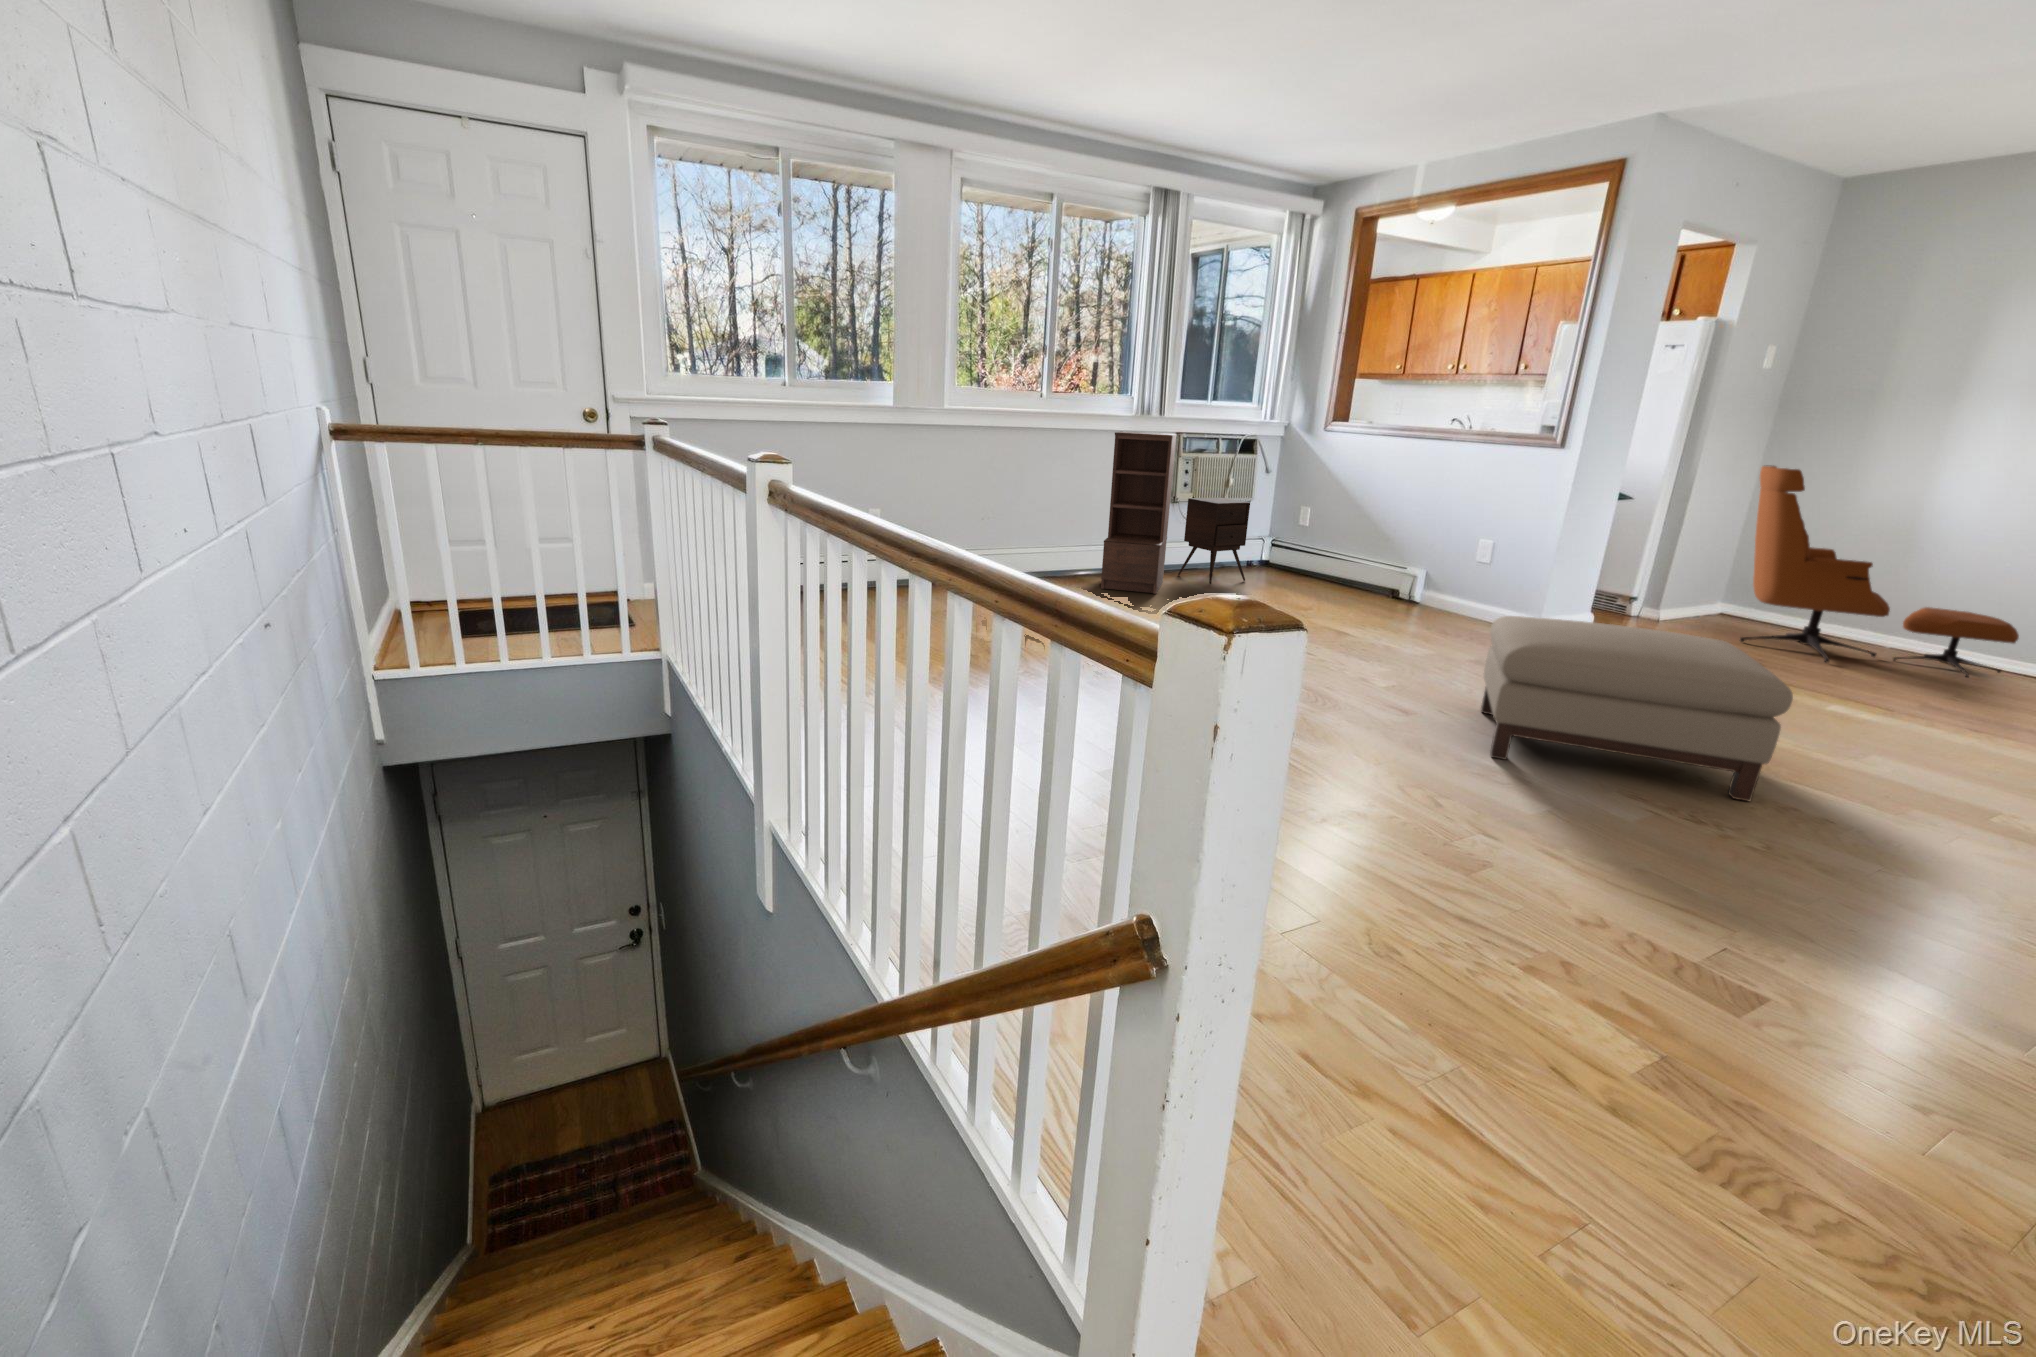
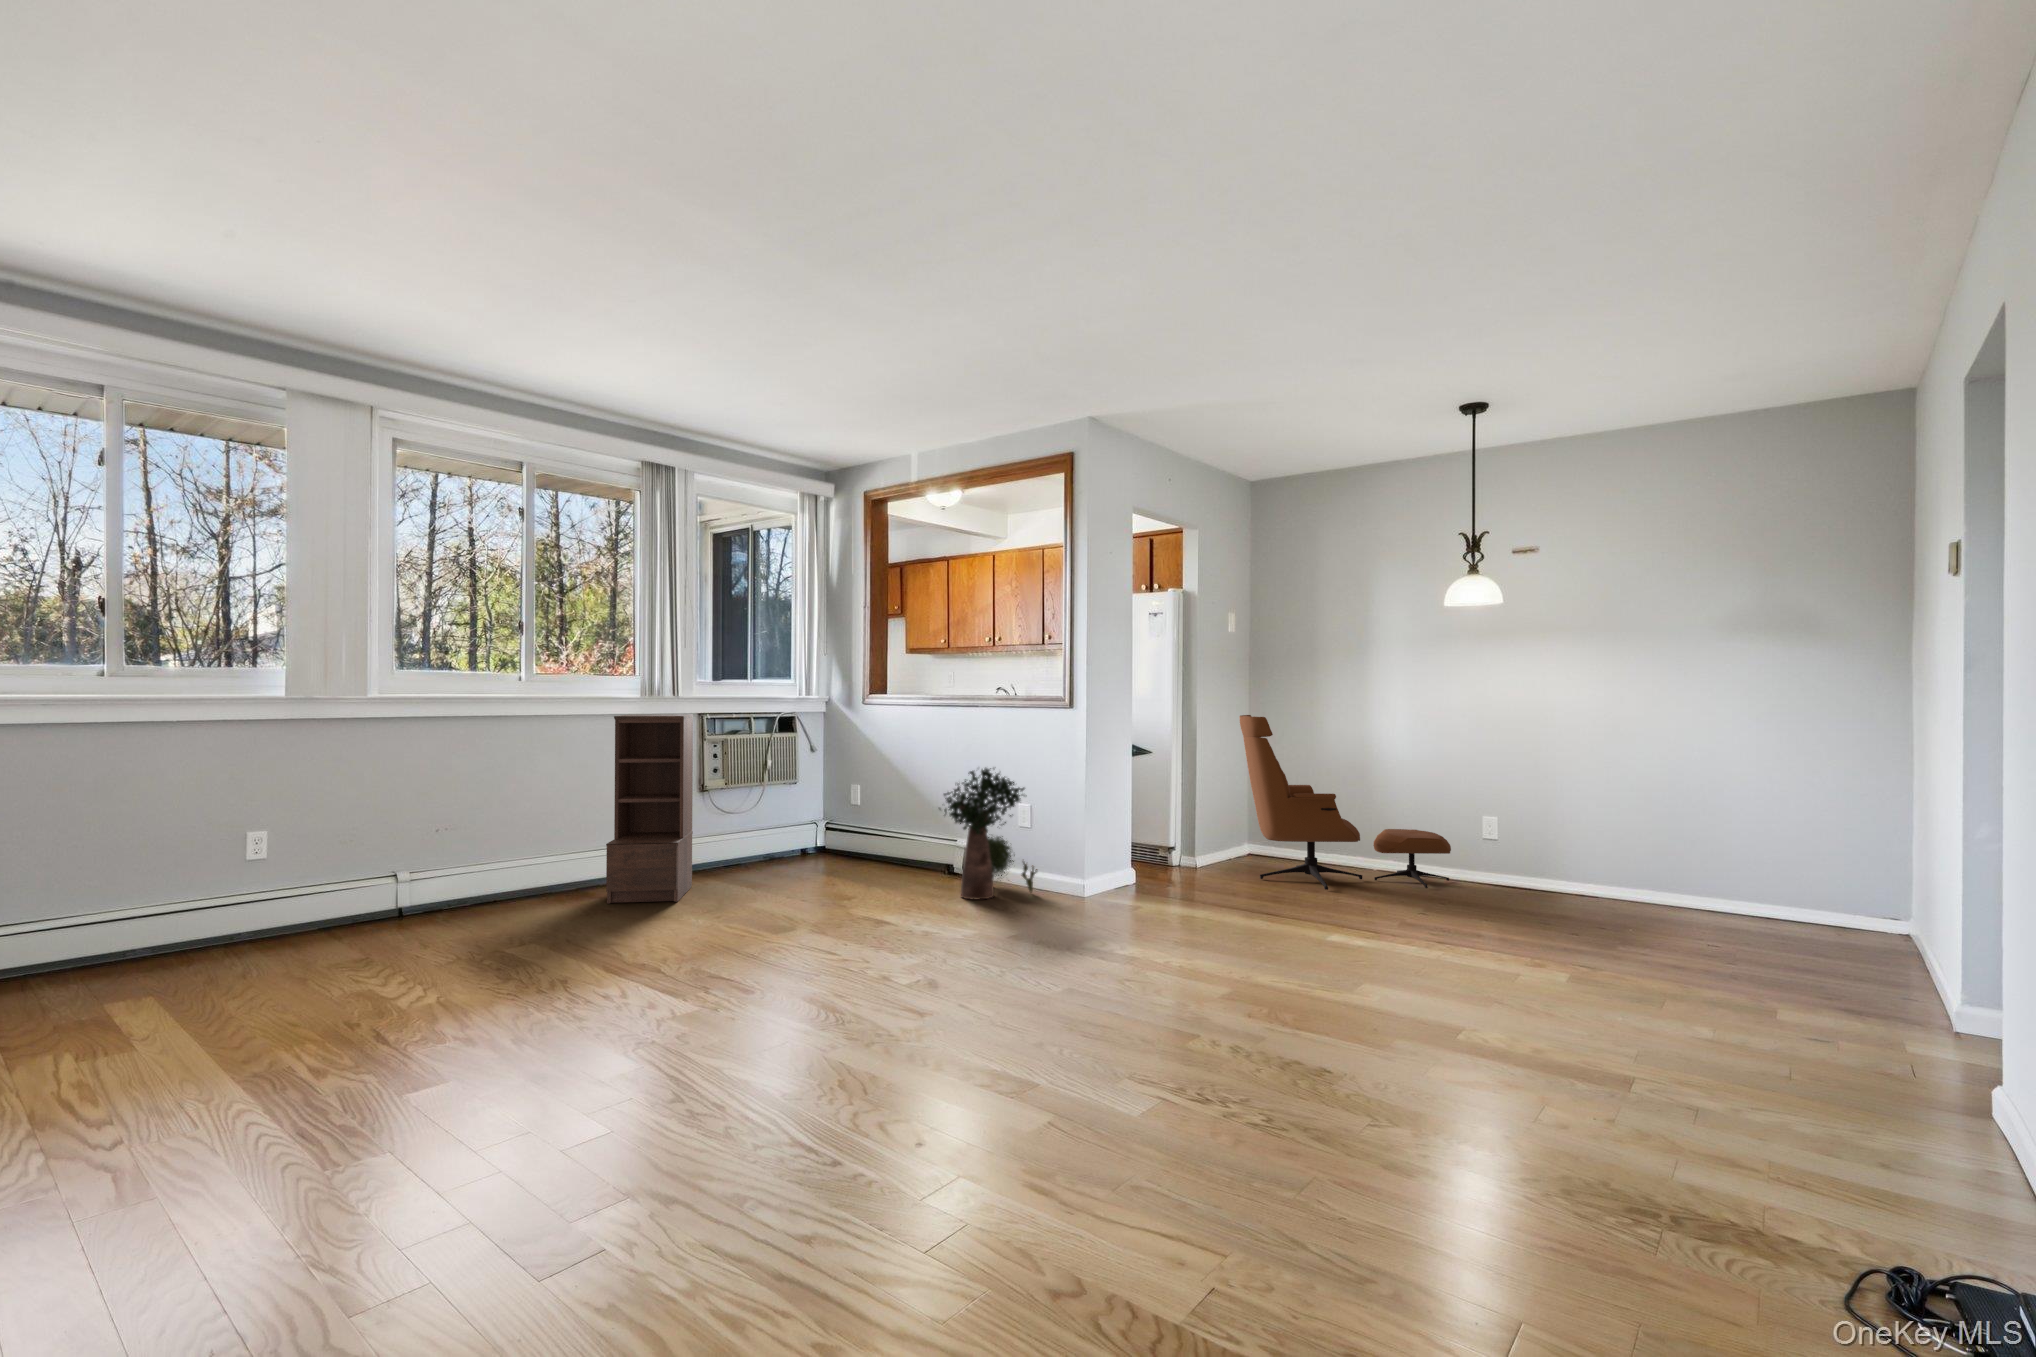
side table: present [1178,497,1250,584] -> none [715,781,794,882]
potted plant: none [1398,500,1493,625] -> present [939,768,1037,899]
ottoman: present [1481,616,1793,801] -> none [1005,881,1262,1050]

